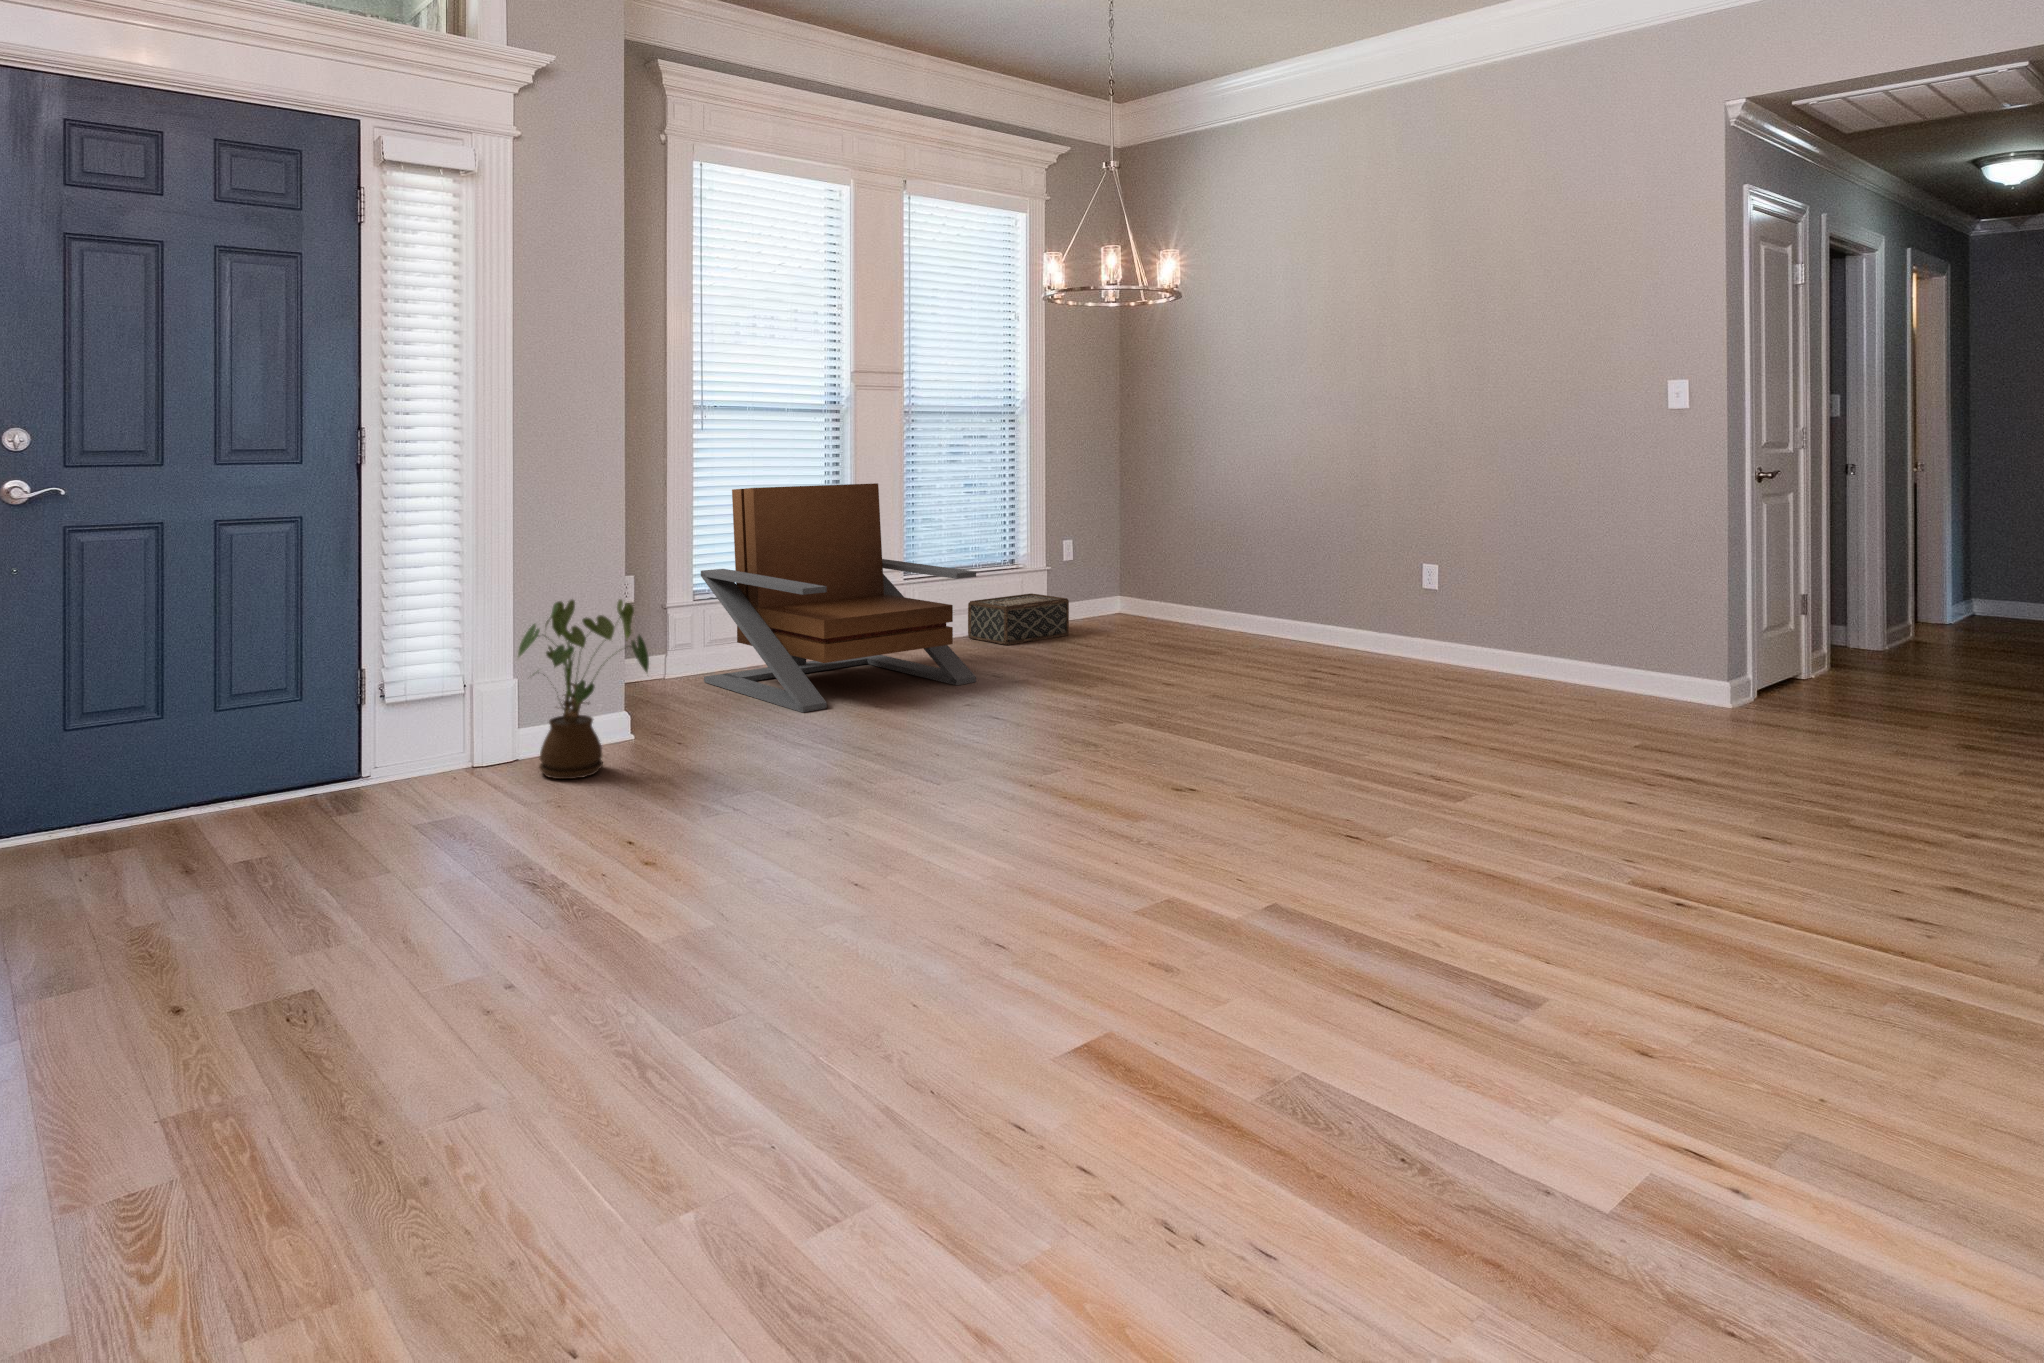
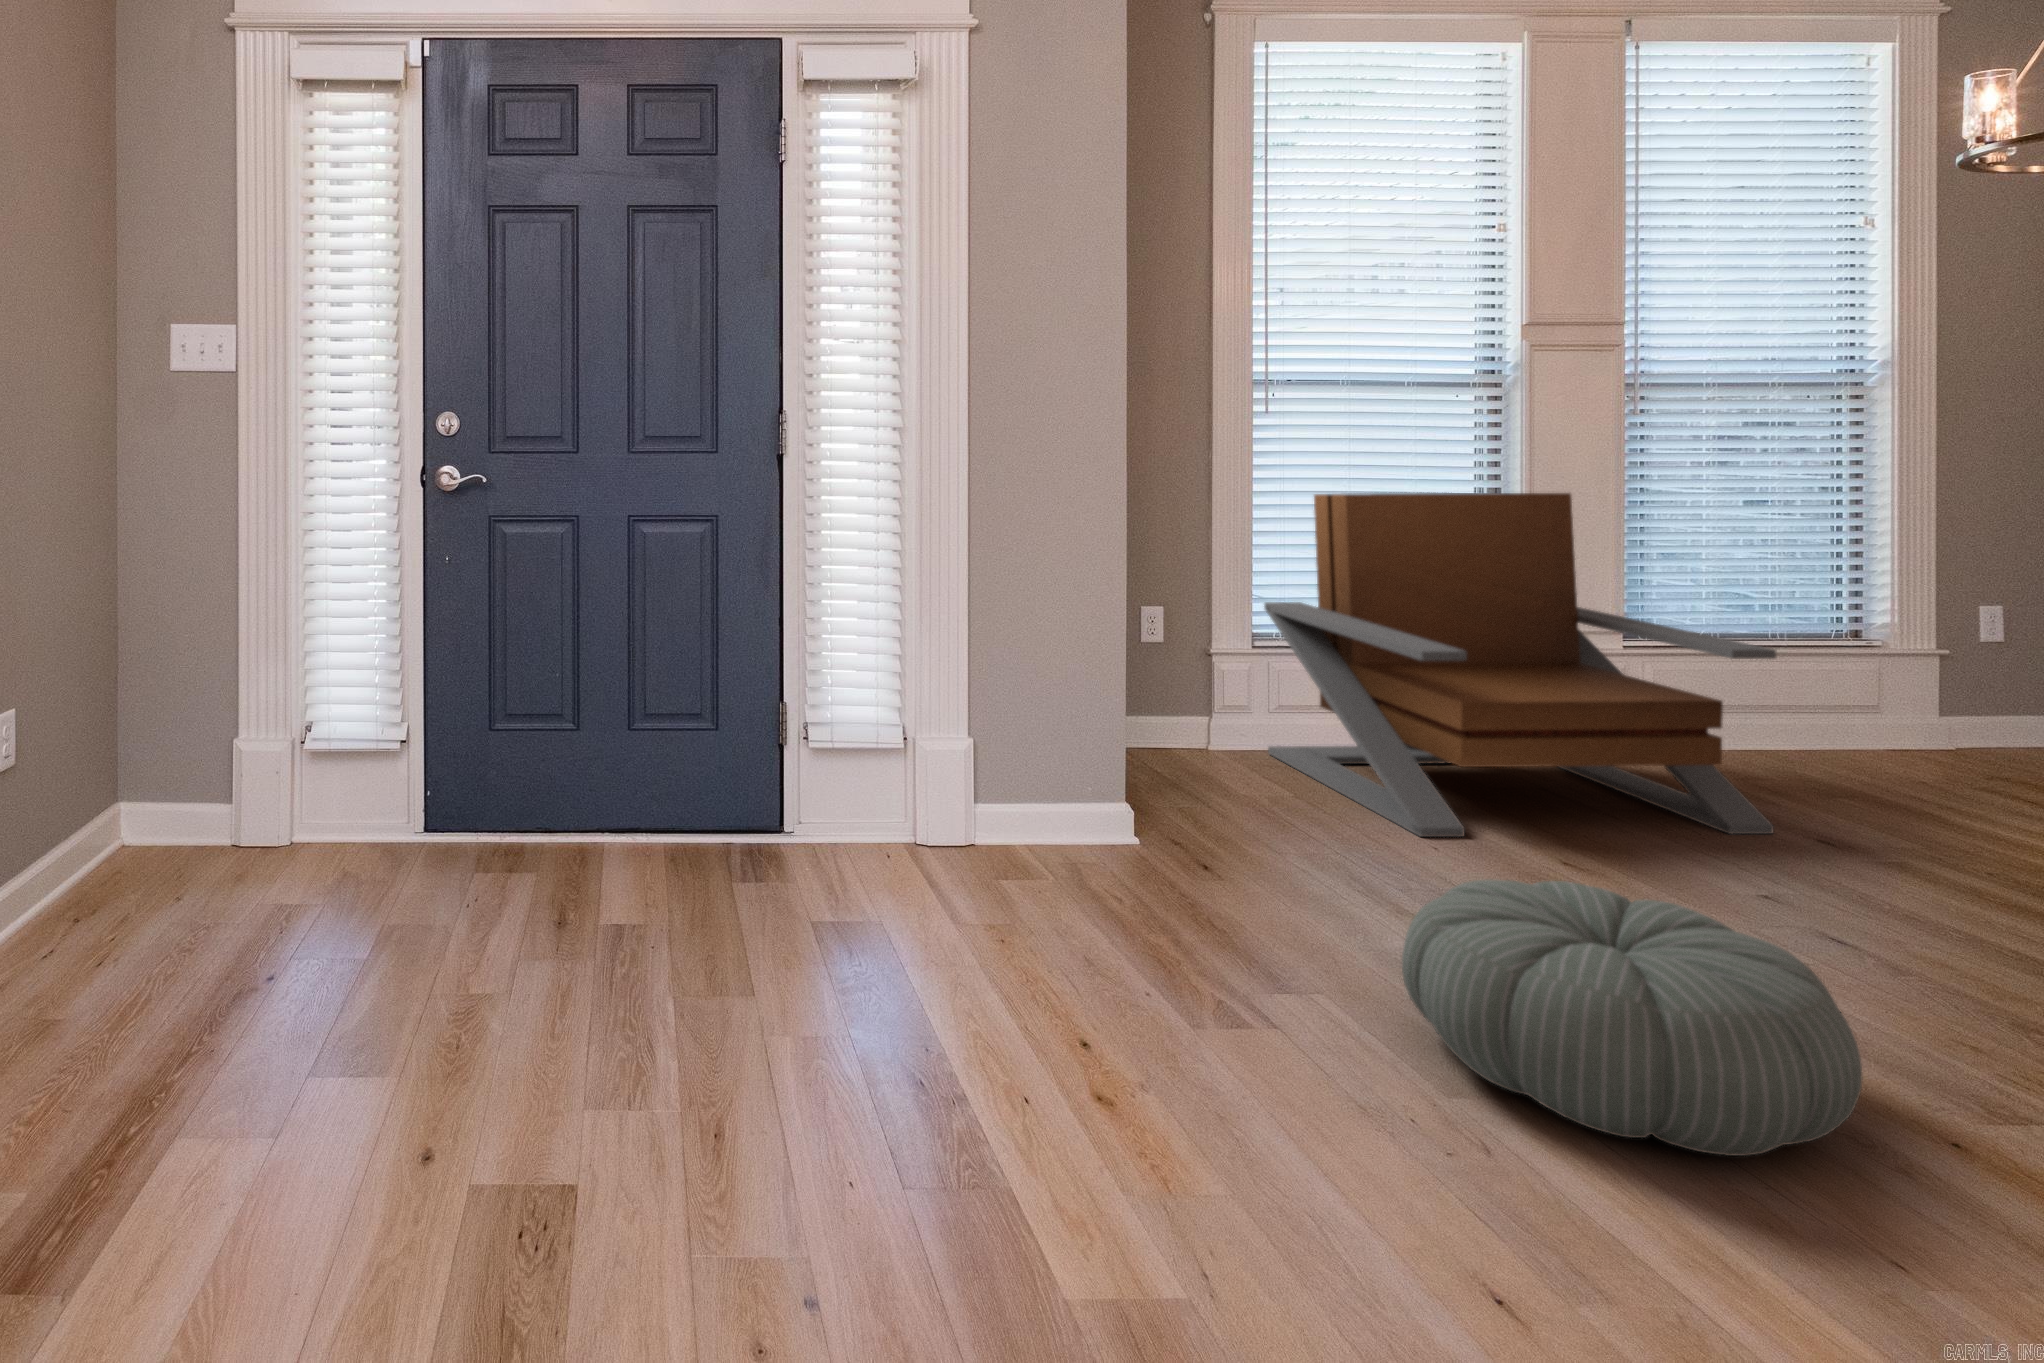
woven basket: present [968,593,1069,645] -> none [1751,681,1987,766]
house plant: present [518,599,649,779] -> none [961,639,1147,886]
pouf: none [805,701,1001,818] -> present [1402,879,1863,1156]

